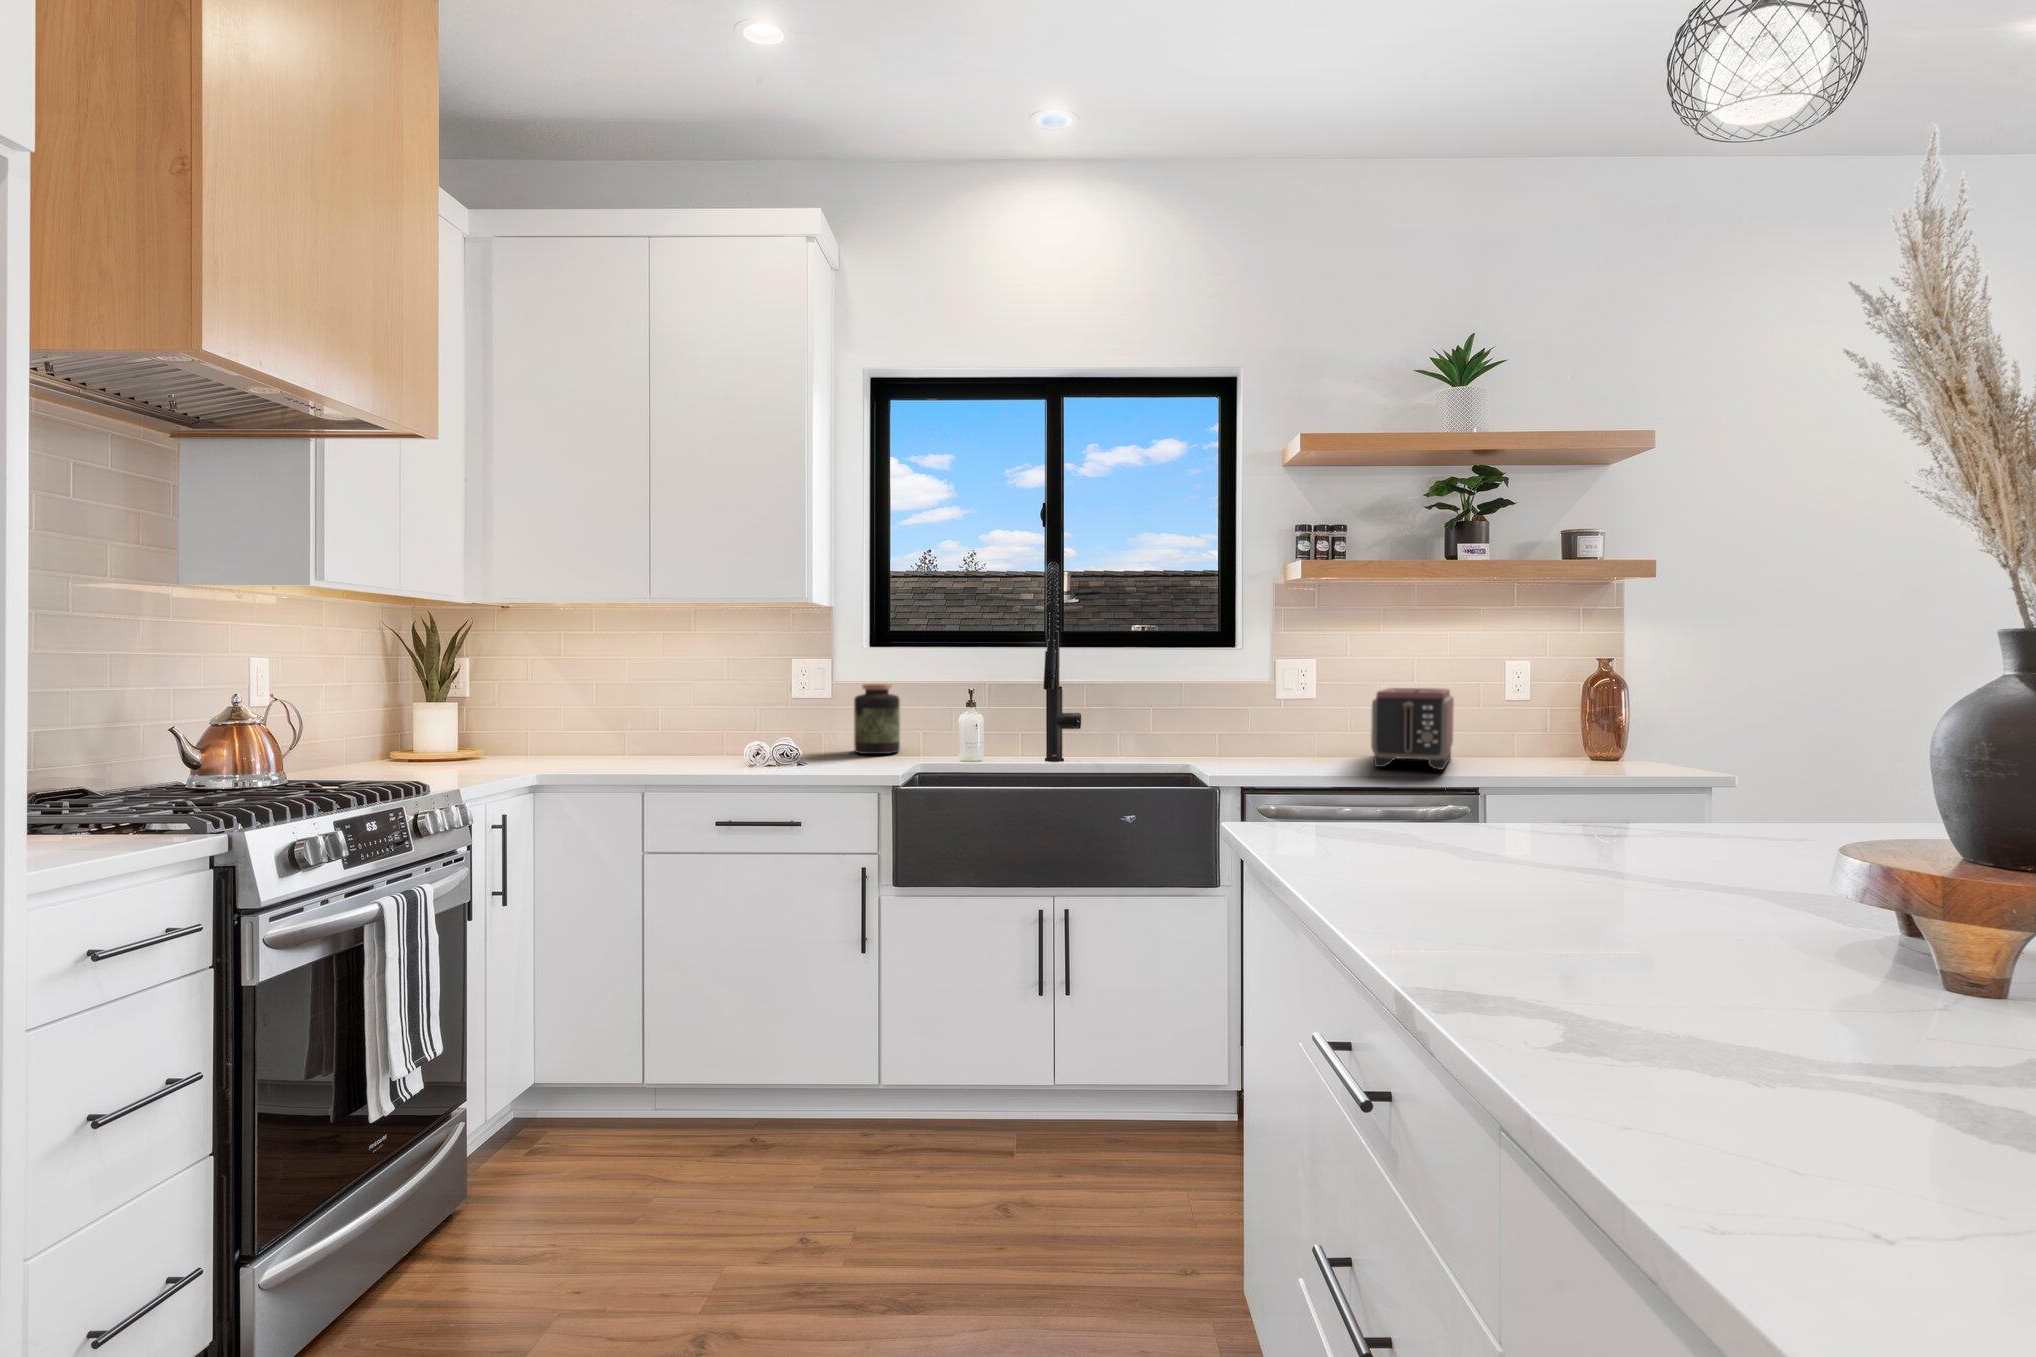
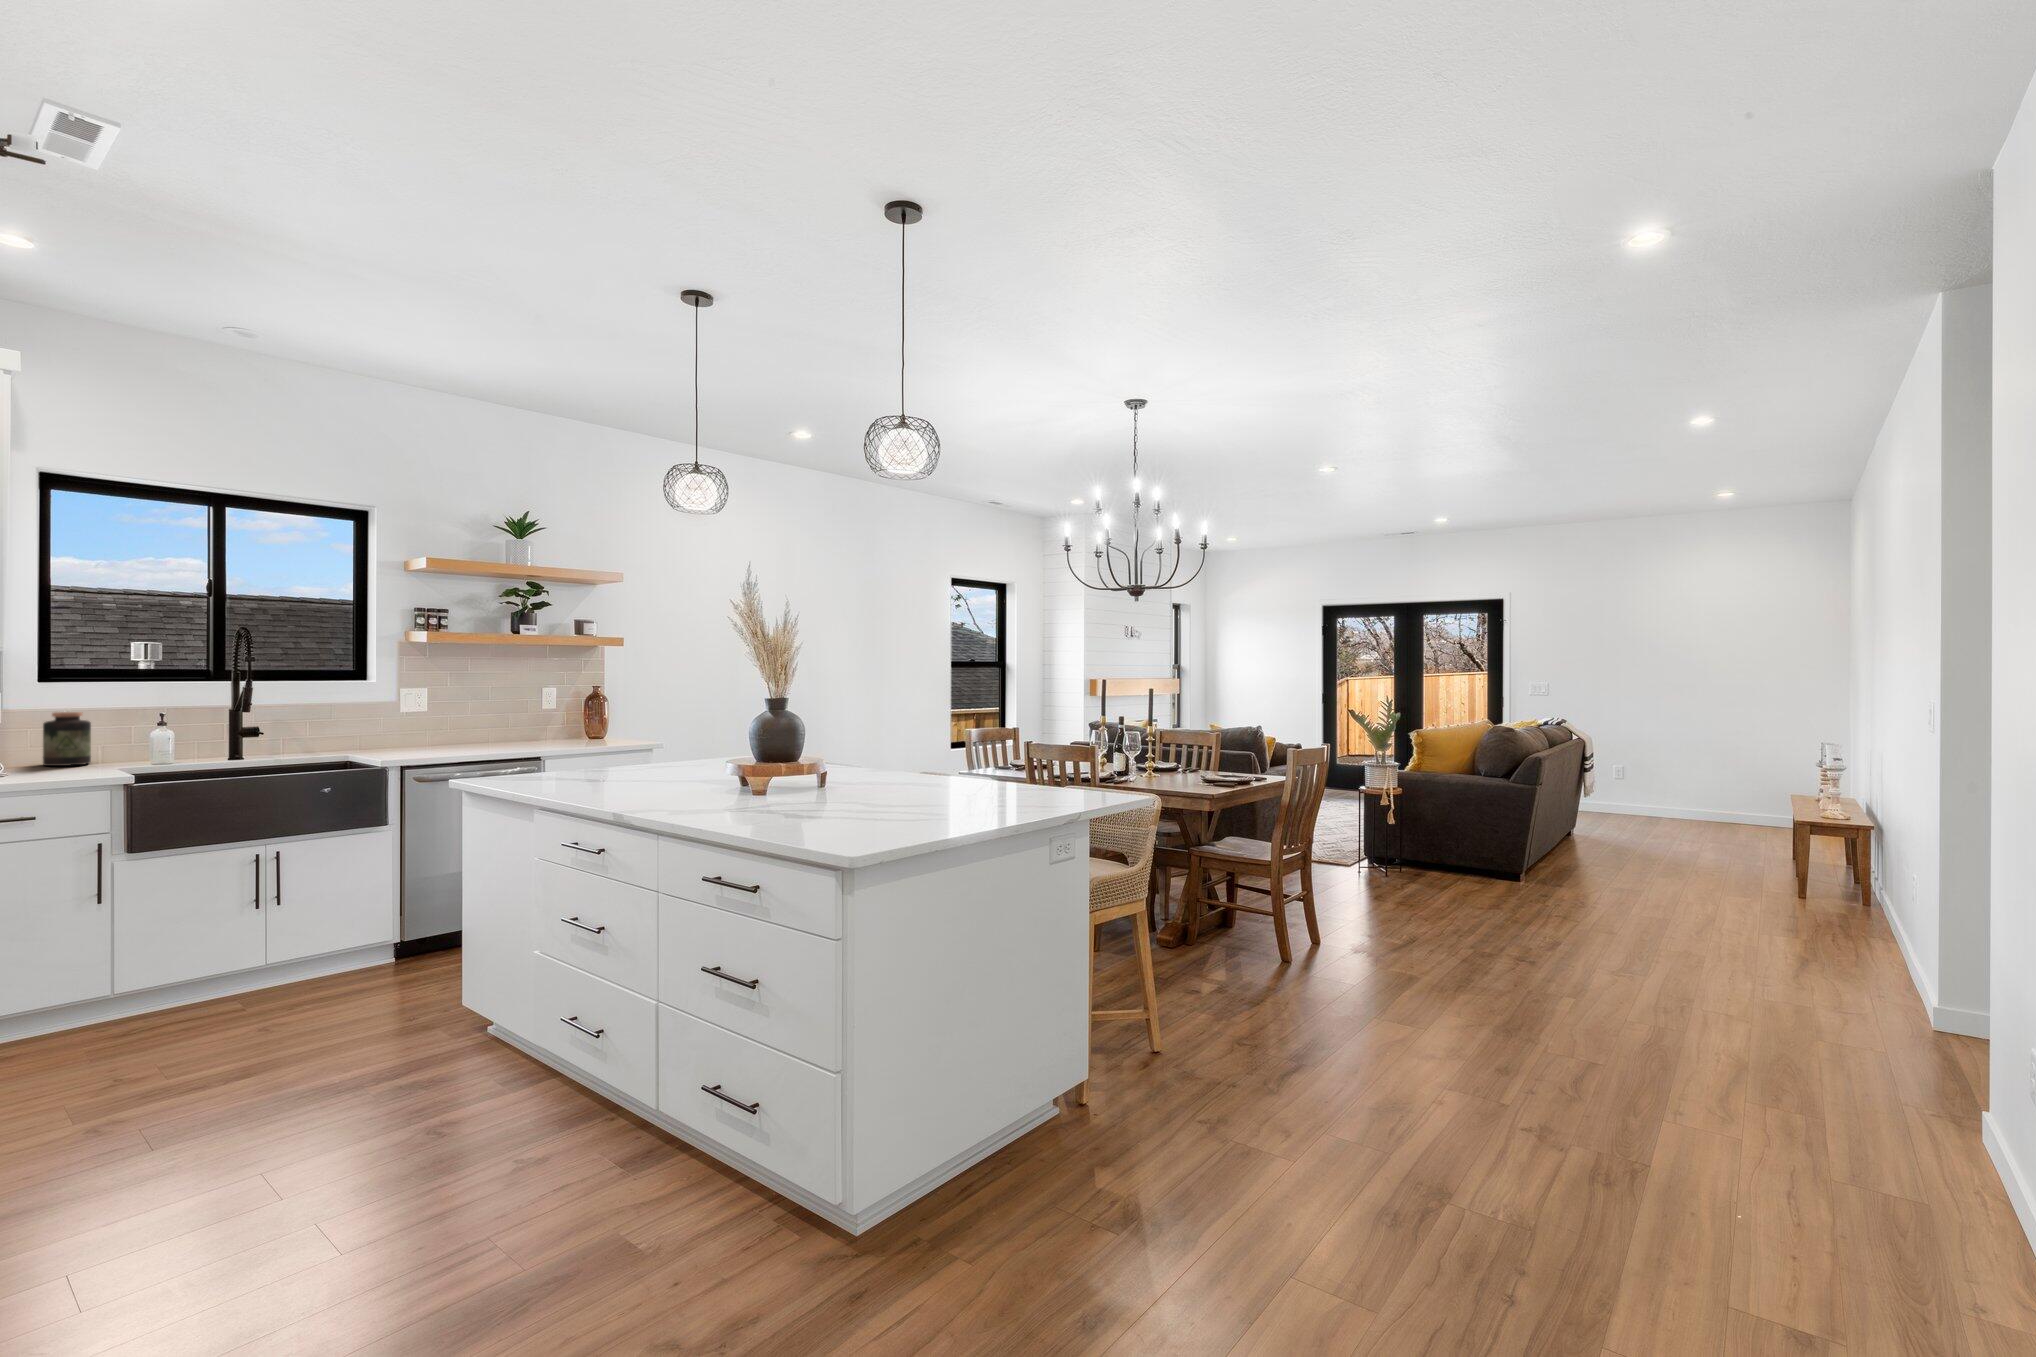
toaster: present [1371,688,1454,770] -> none [474,706,520,751]

